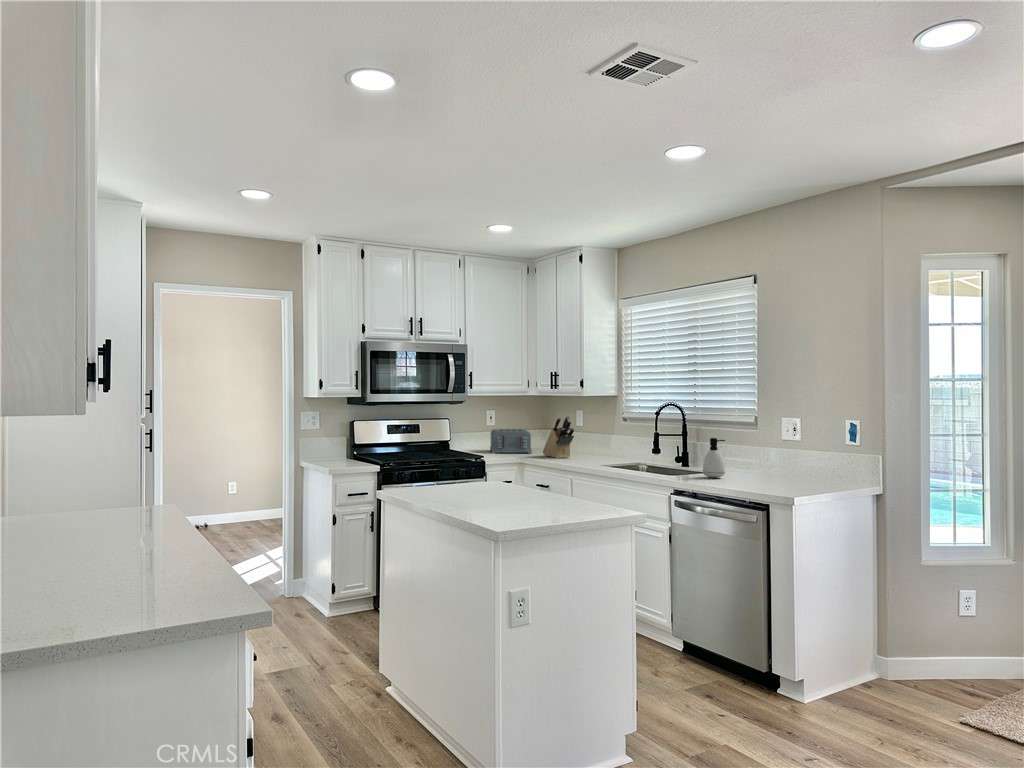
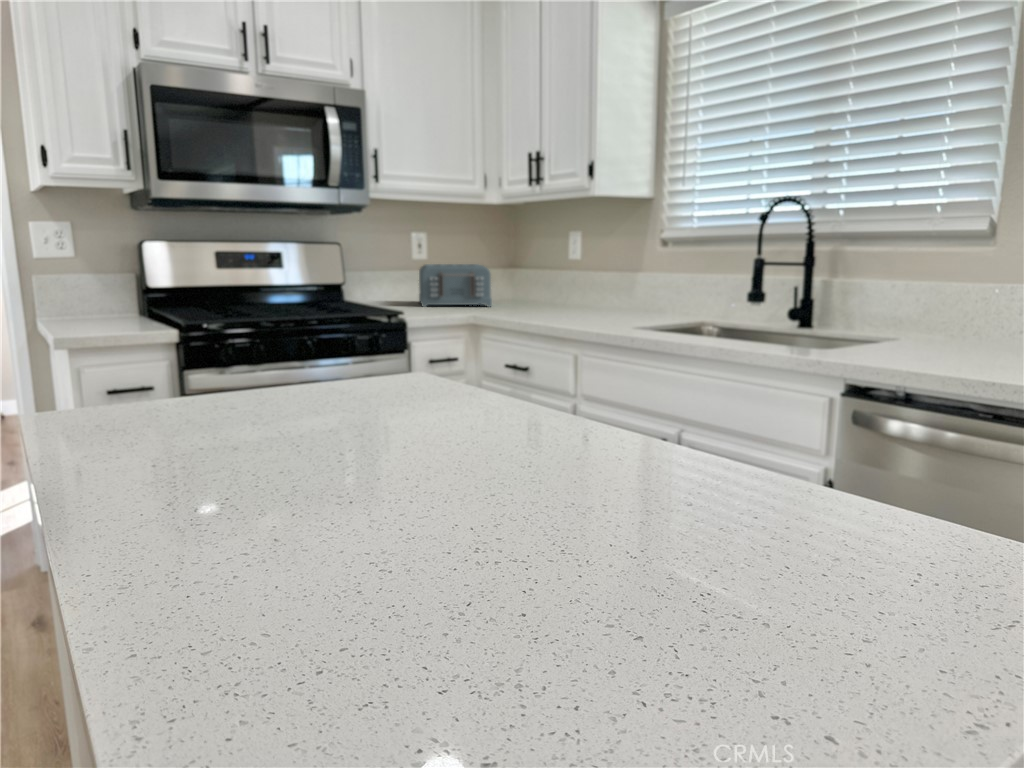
knife block: present [543,416,574,458] -> none [513,233,576,315]
soap dispenser: present [703,438,725,478] -> none [922,262,996,361]

